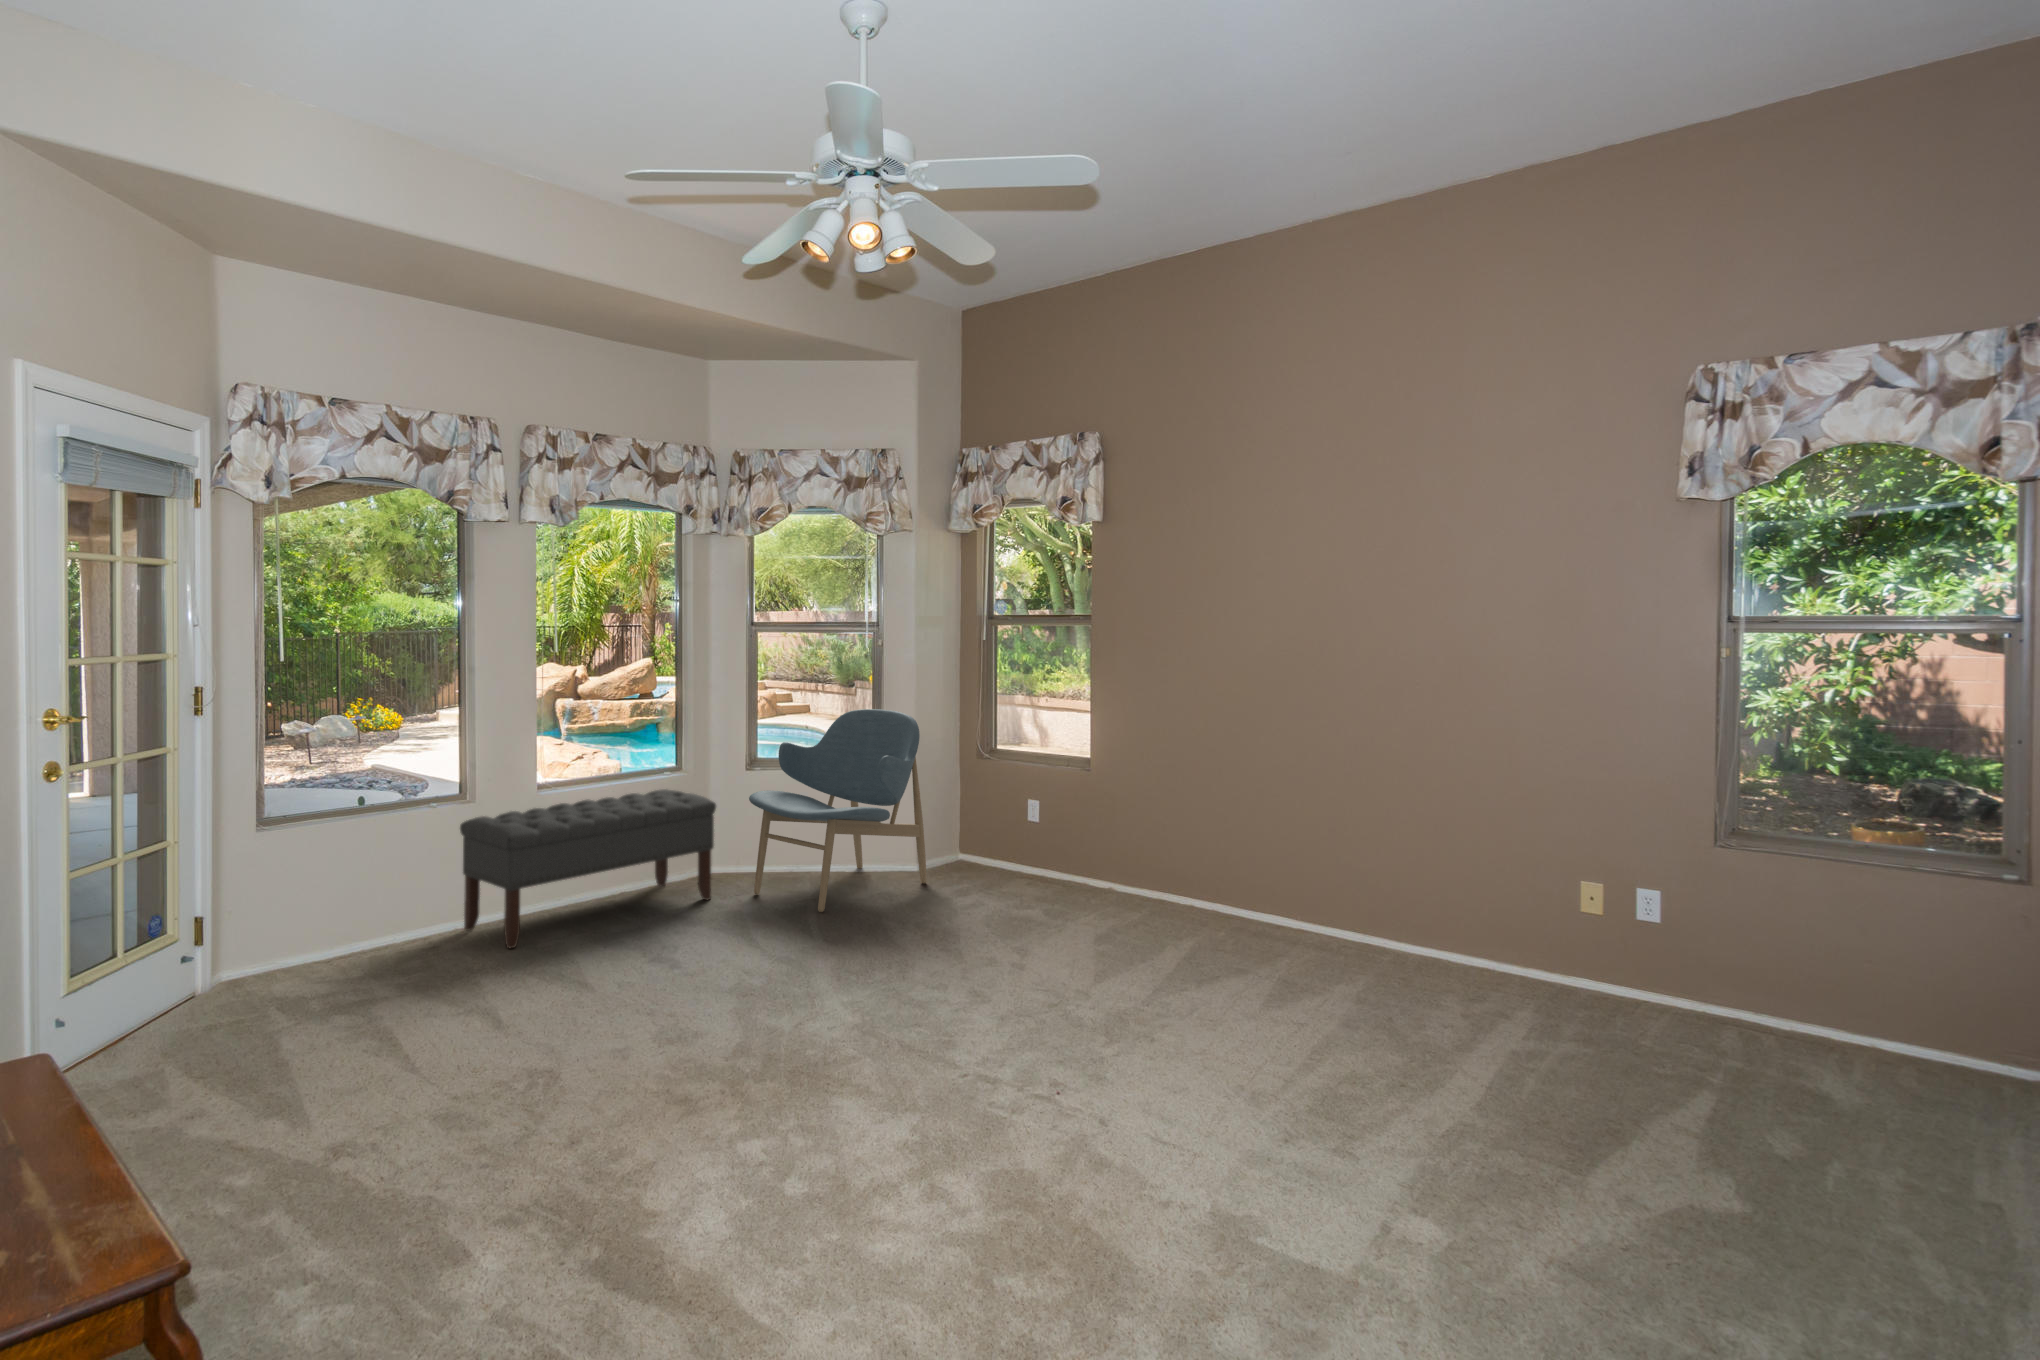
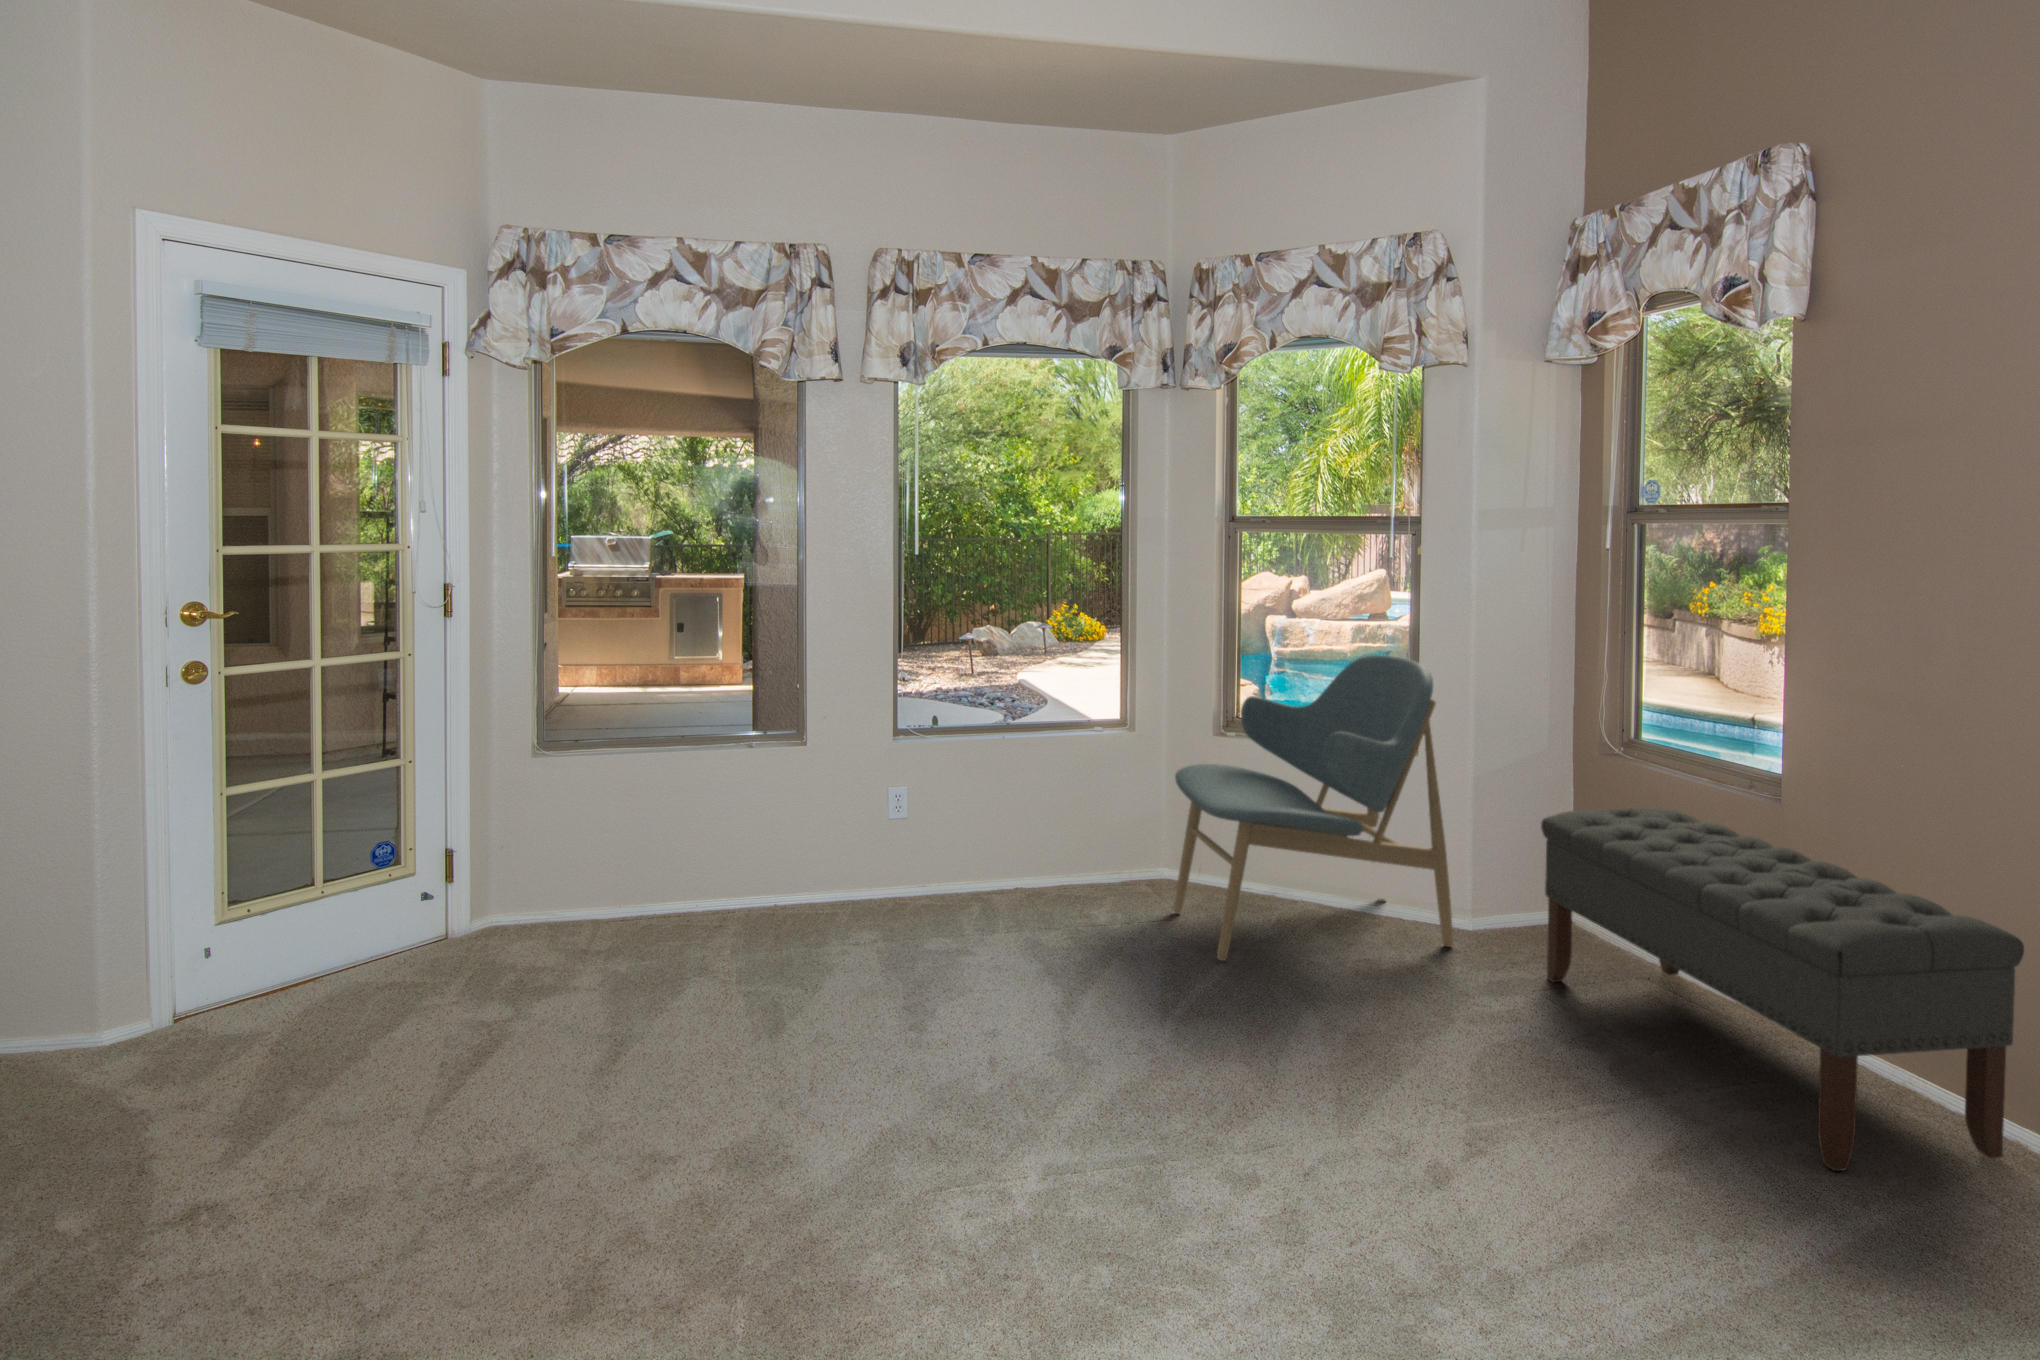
bench: present [460,789,716,949] -> present [1541,808,2024,1171]

